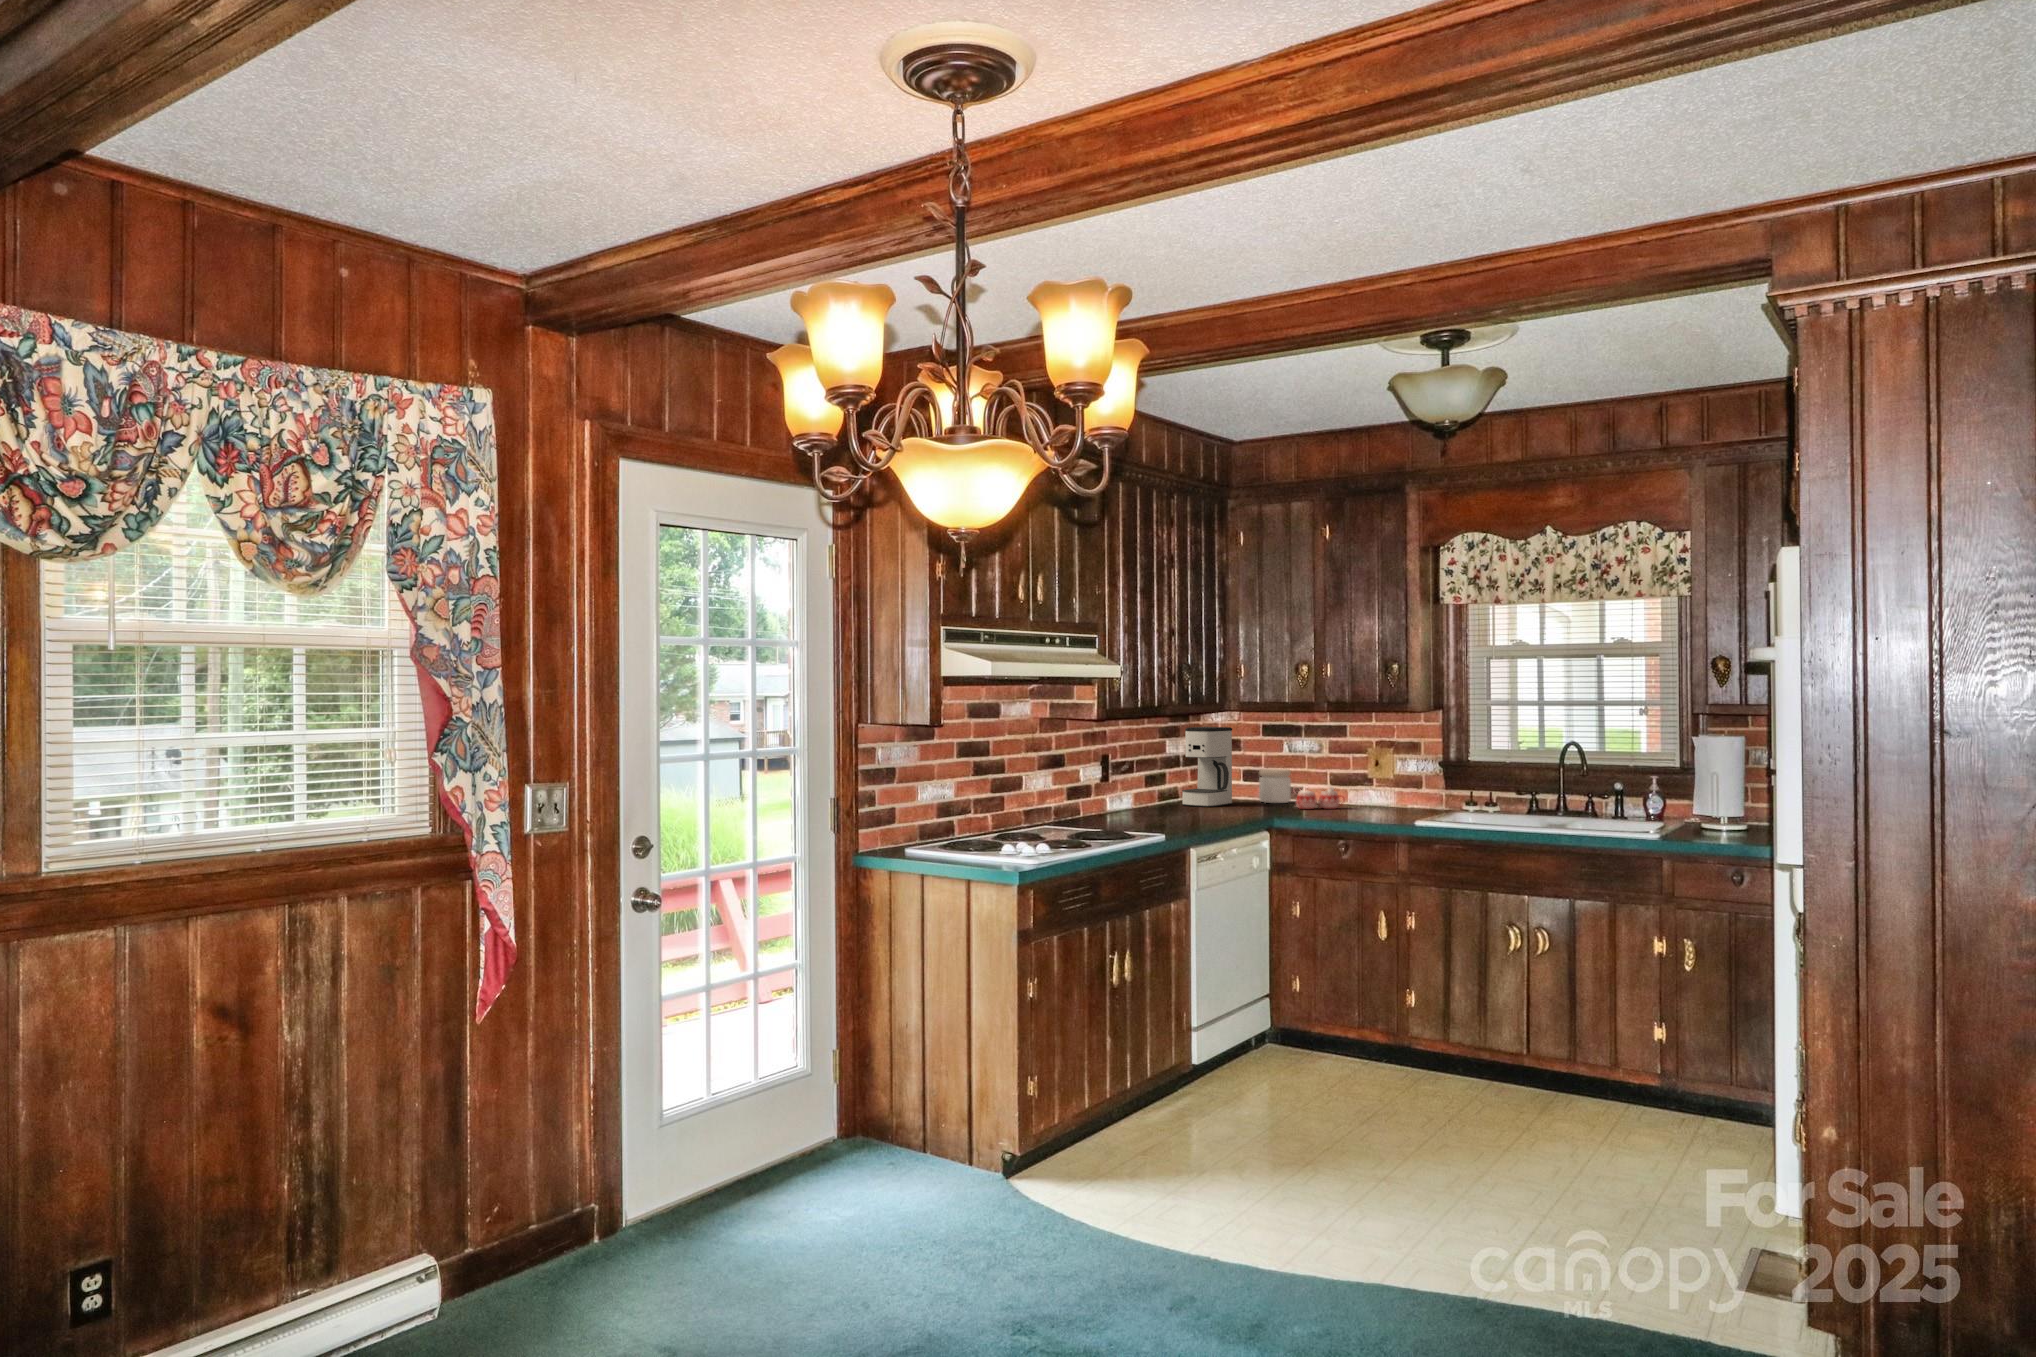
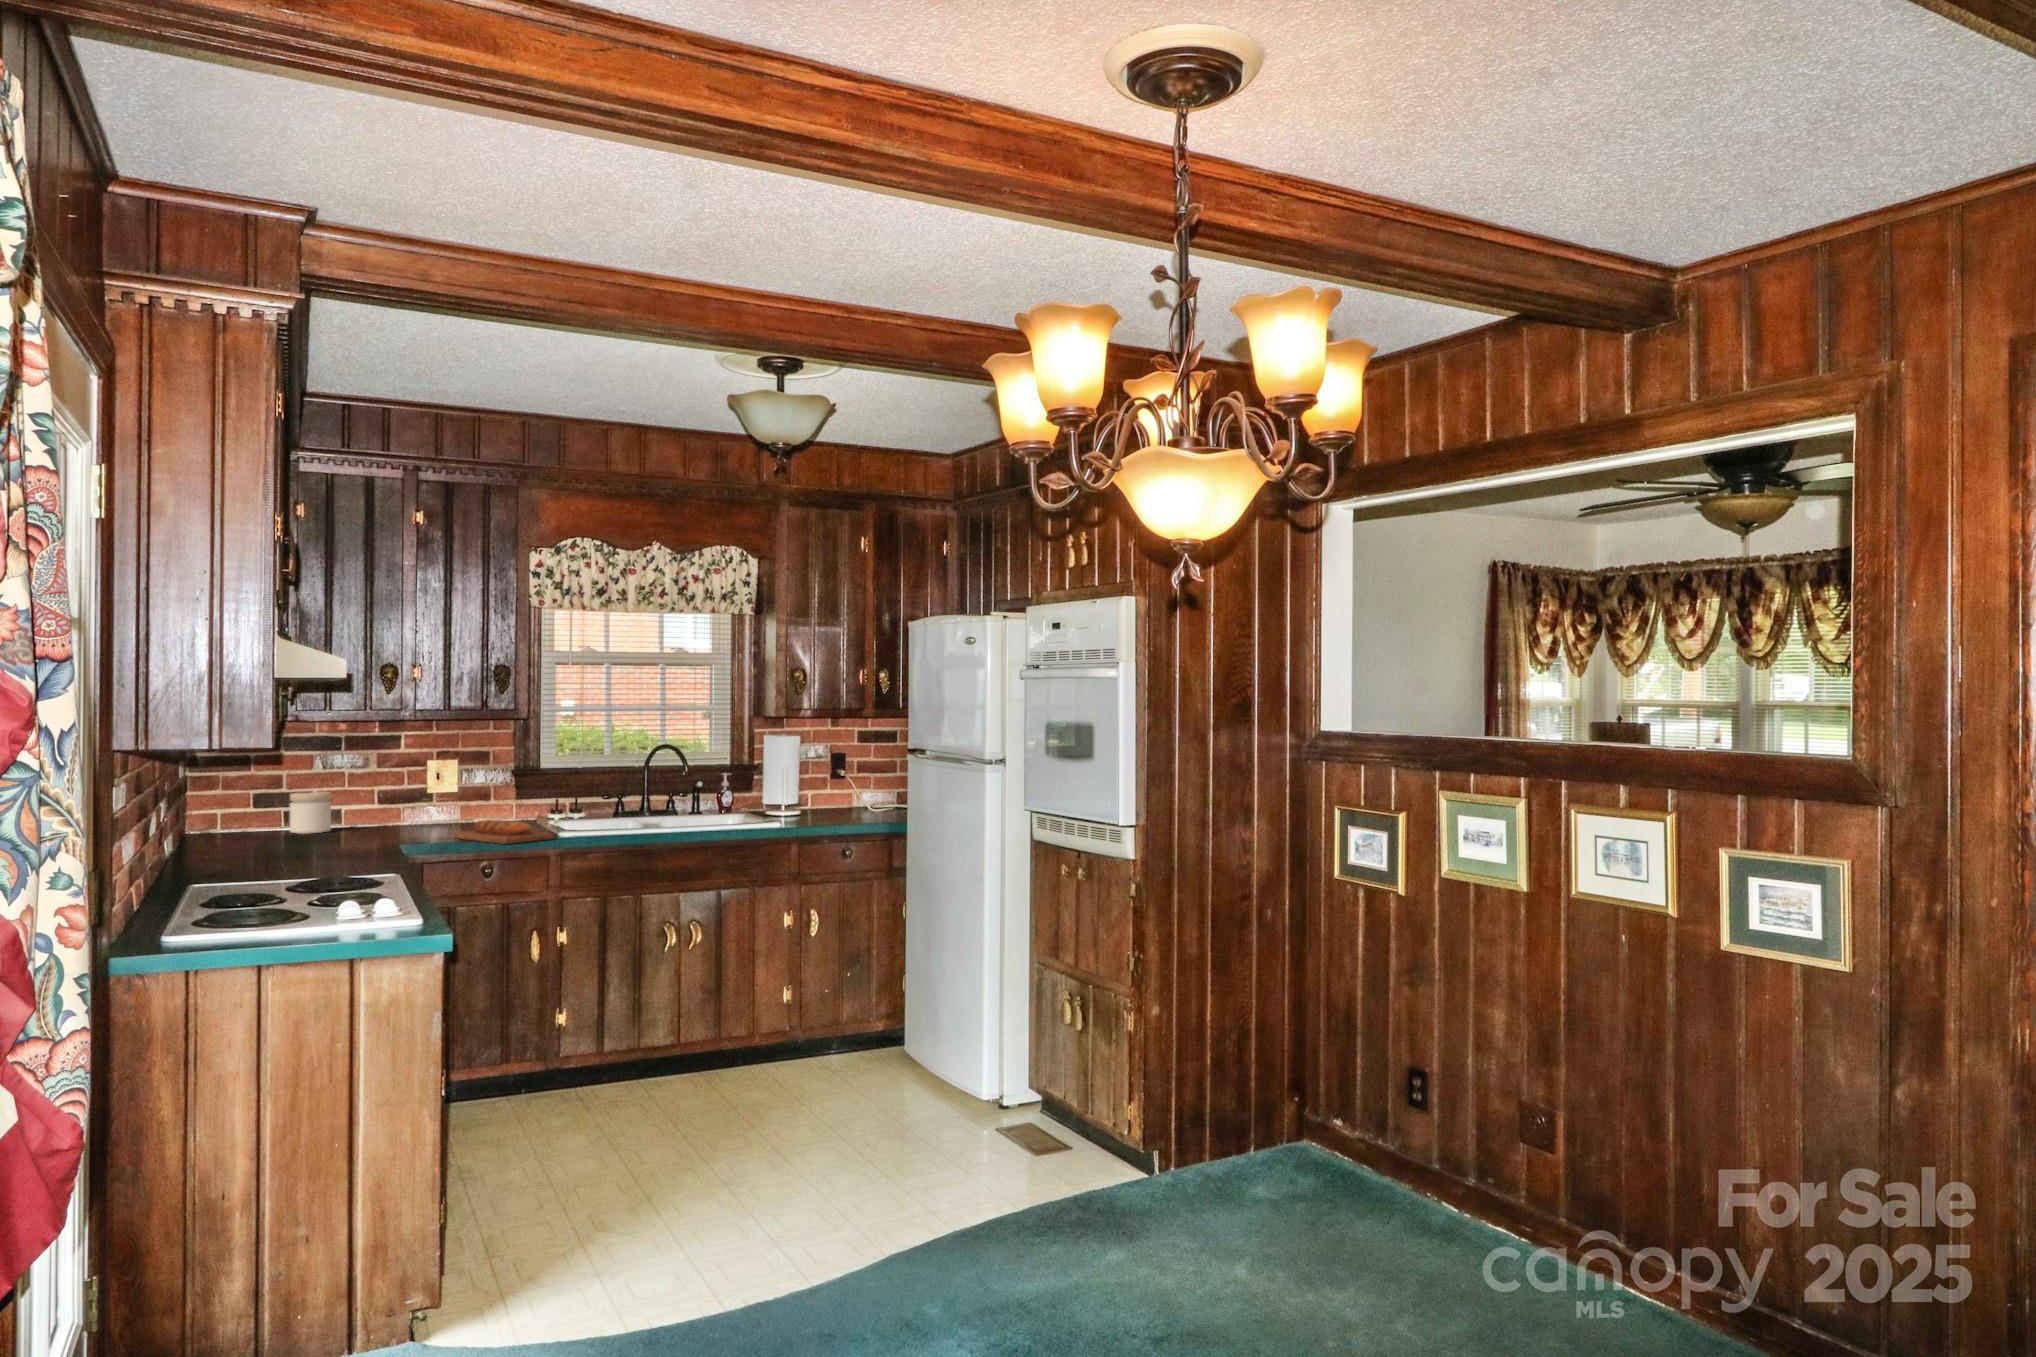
coffee maker: present [1182,727,1232,807] -> none [216,744,282,846]
mug: present [1296,787,1345,809] -> none [364,806,425,835]
bread loaf: none [1329,803,1387,825] -> present [453,820,554,844]

